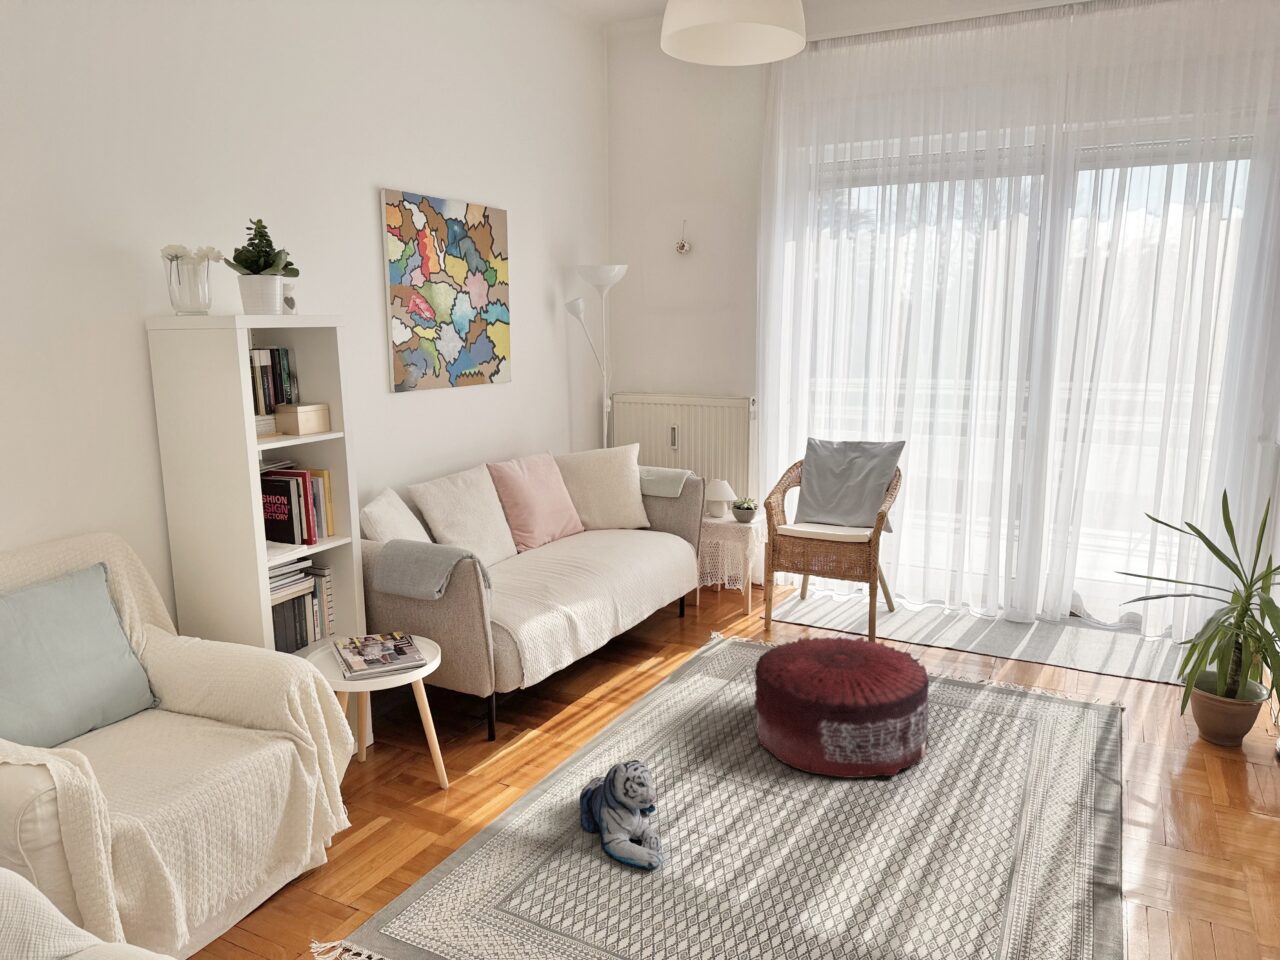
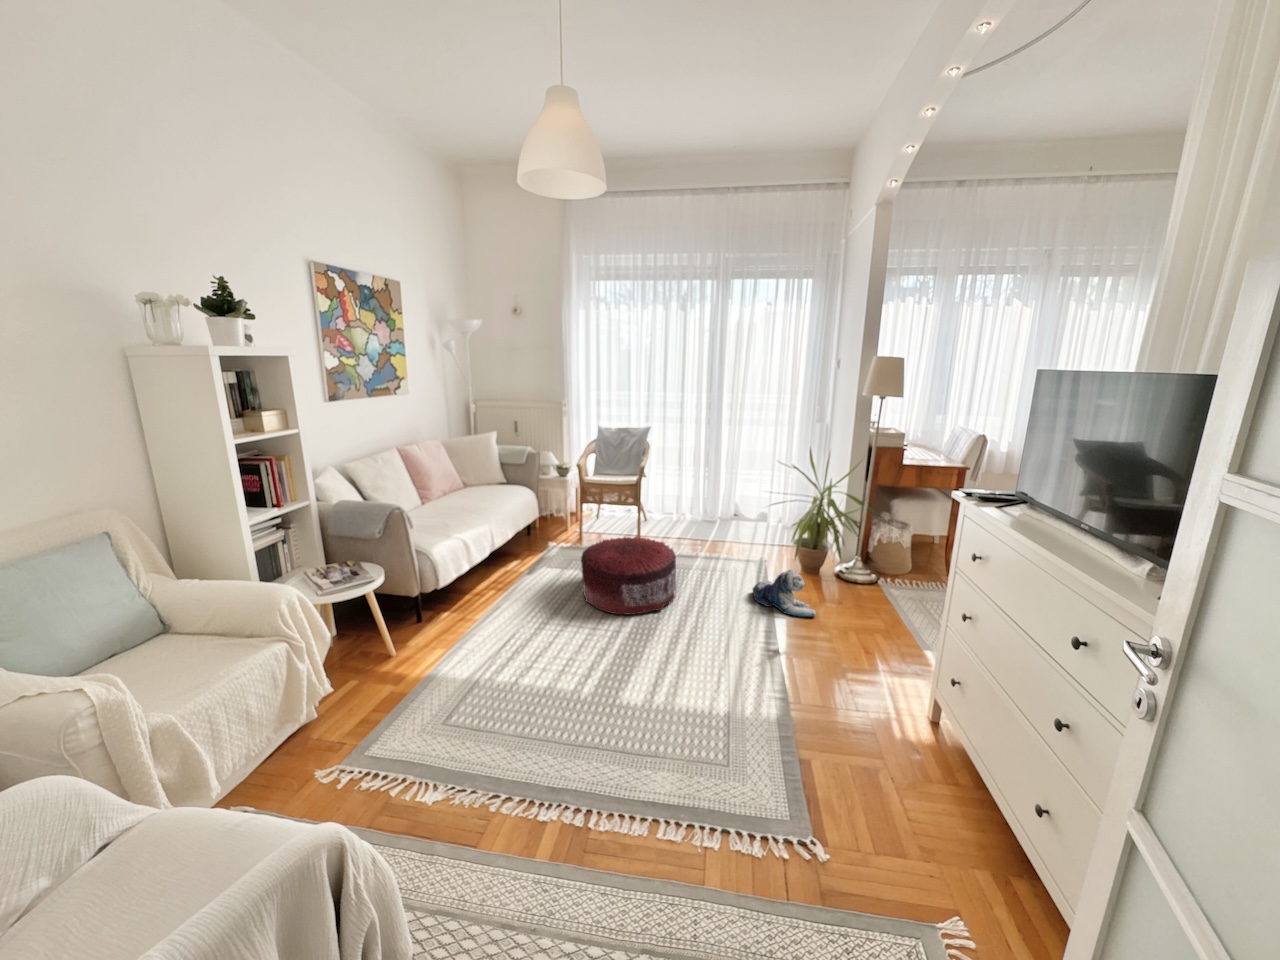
plush toy: present [580,760,664,870] -> present [753,570,817,617]

